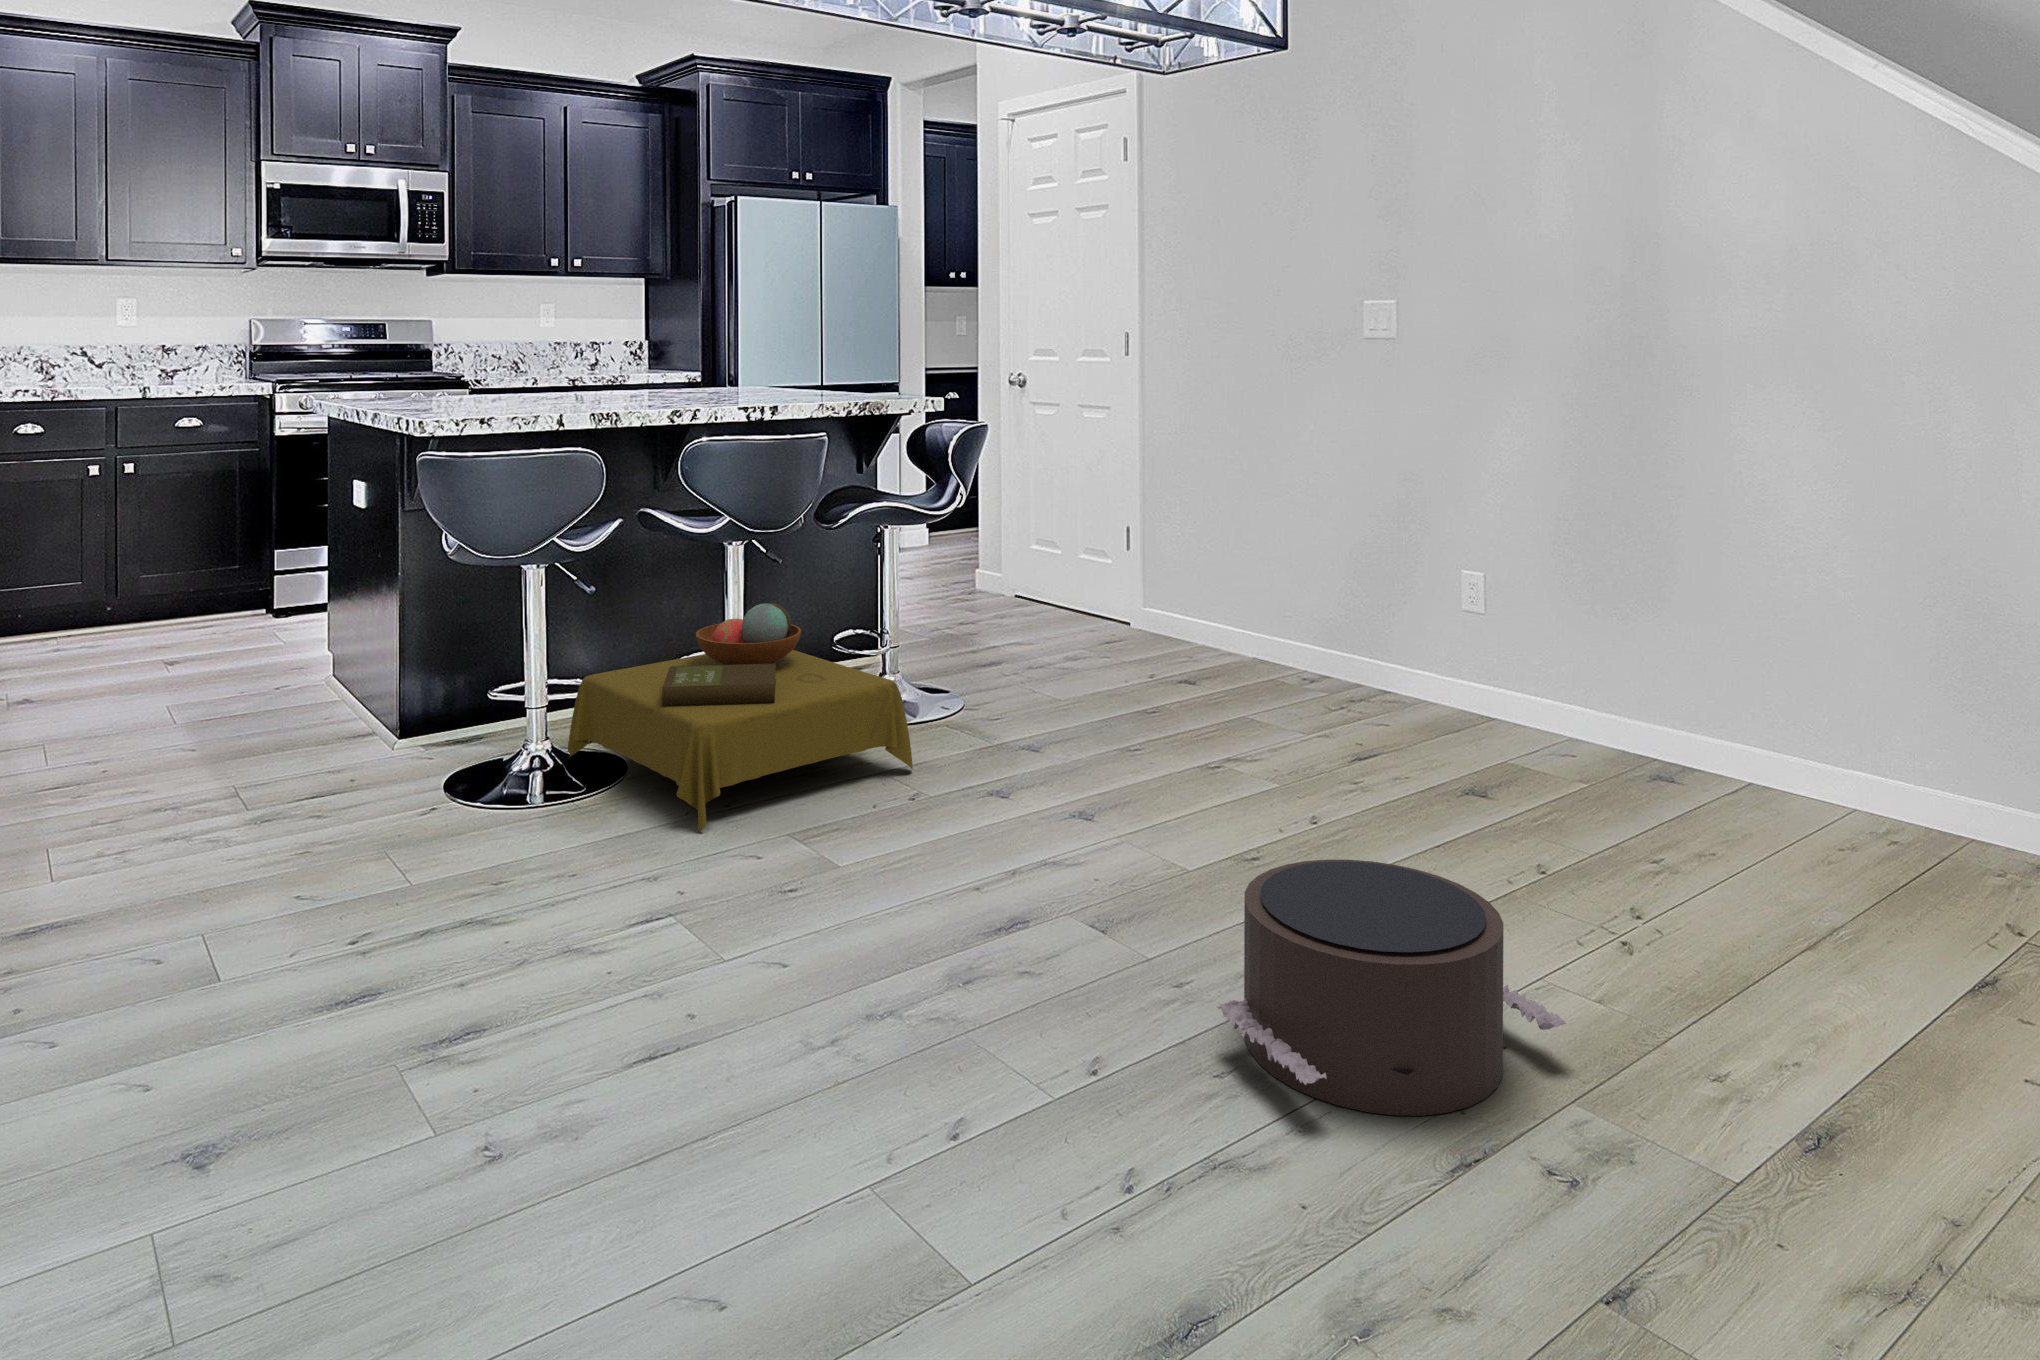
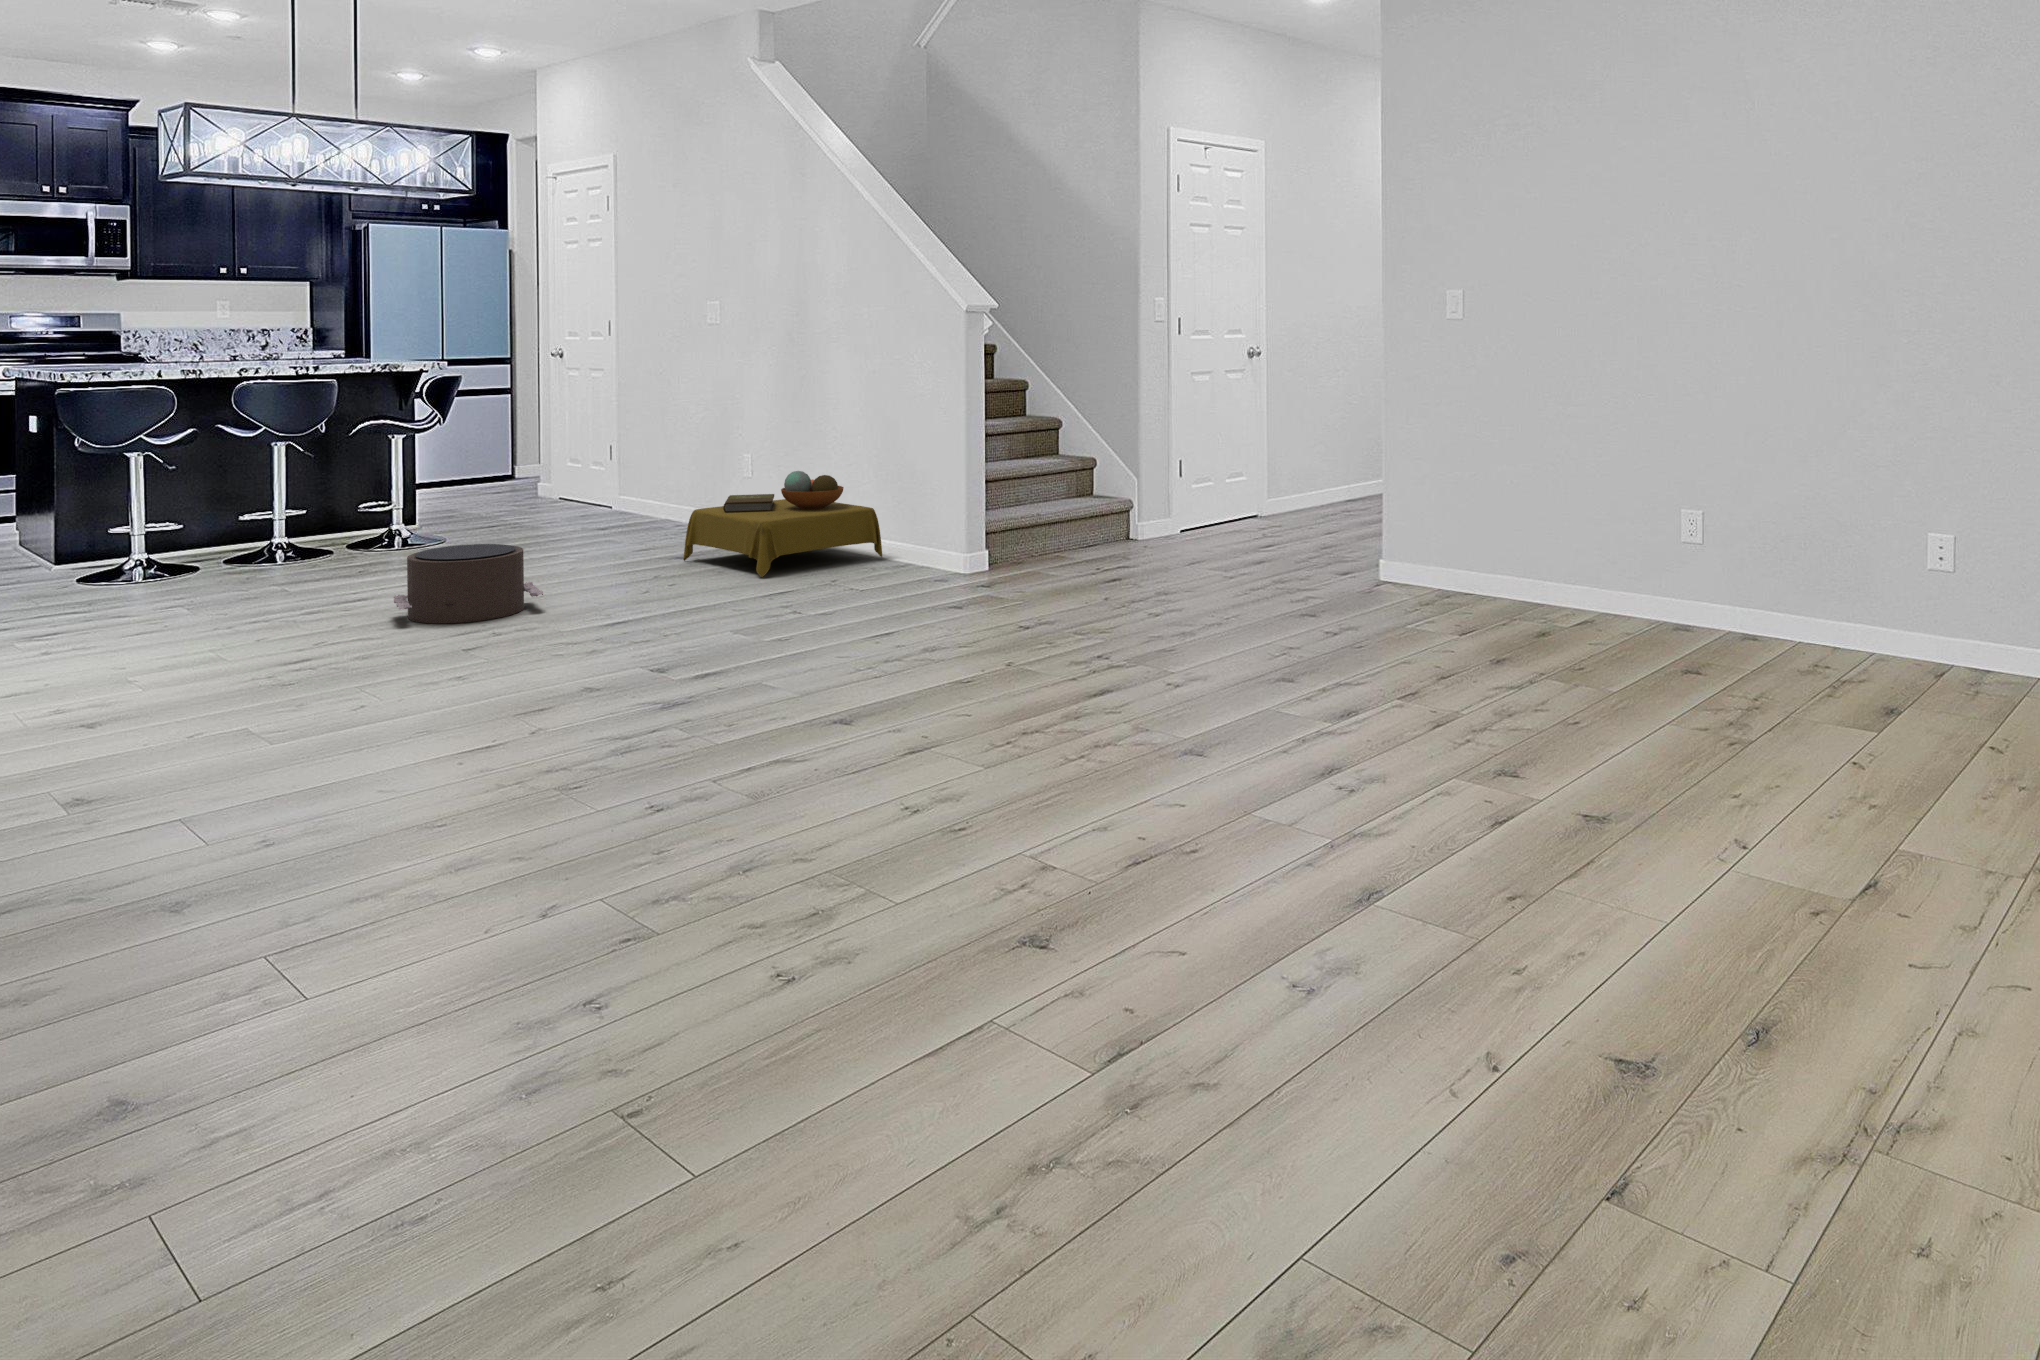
side table: present [568,603,913,832] -> present [683,471,882,577]

